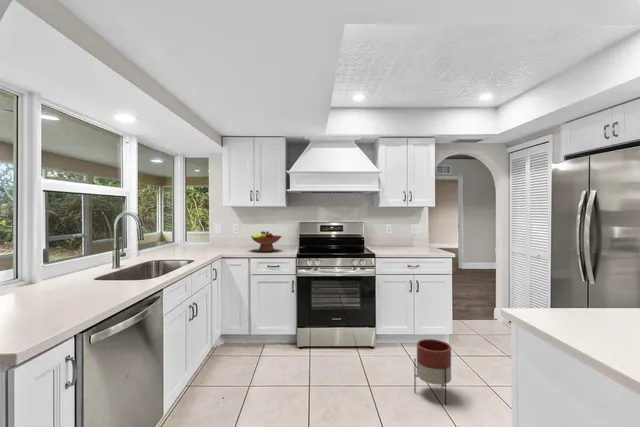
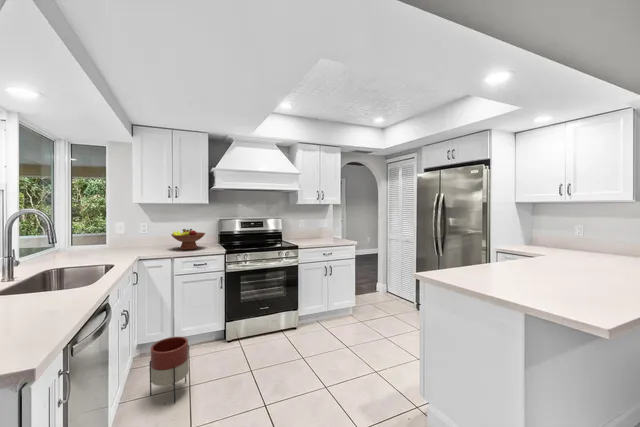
planter: present [414,339,451,405] -> present [150,337,189,404]

